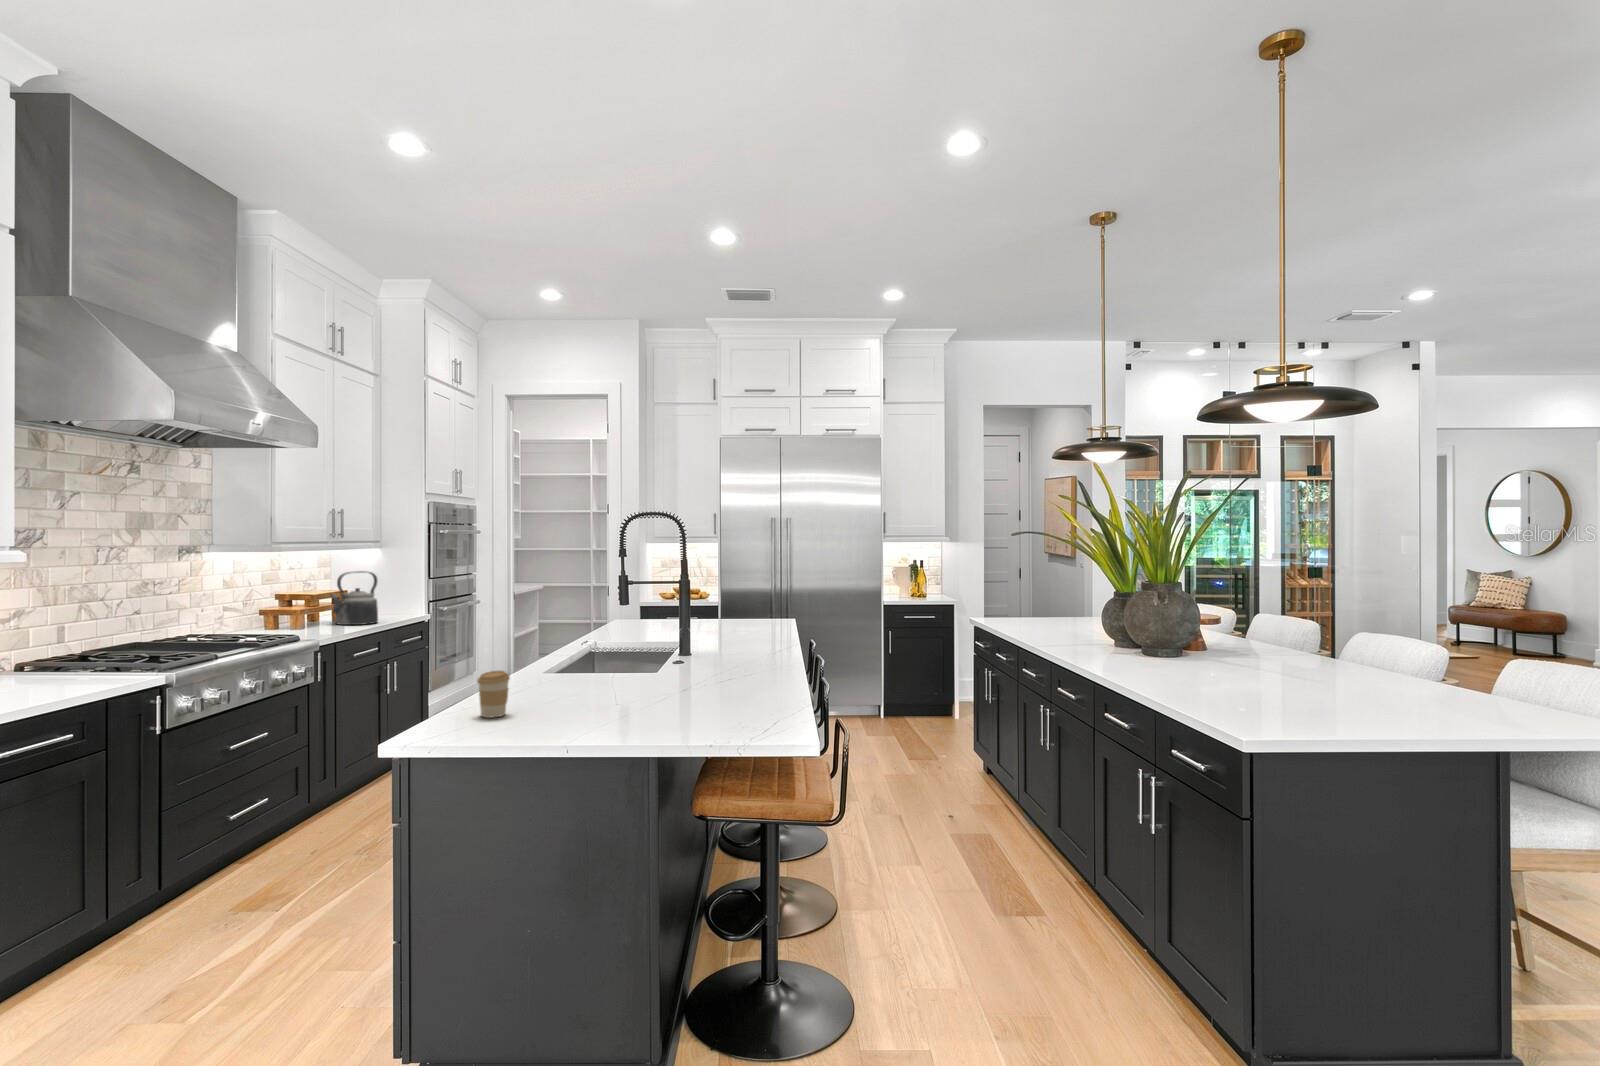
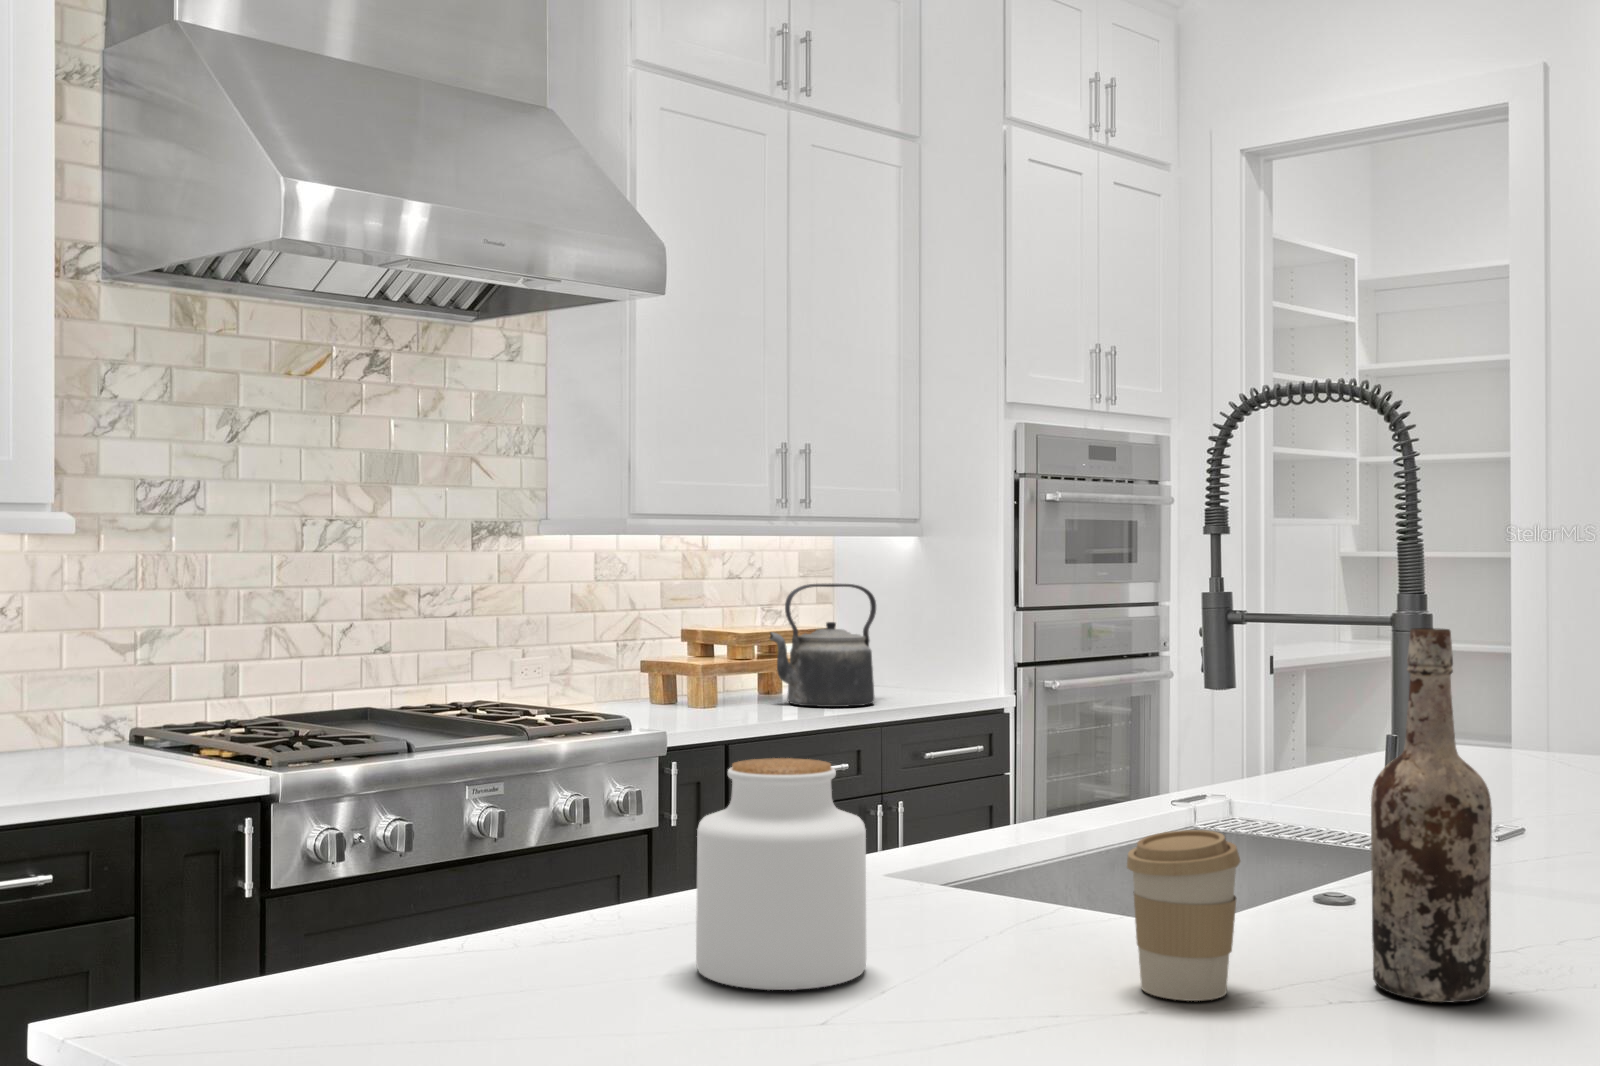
wine bottle: none [675,602,701,684] -> present [1371,628,1492,1002]
jar: none [520,643,567,702] -> present [696,758,866,990]
coffee cup: present [477,671,510,718] -> present [1127,830,1240,1001]

